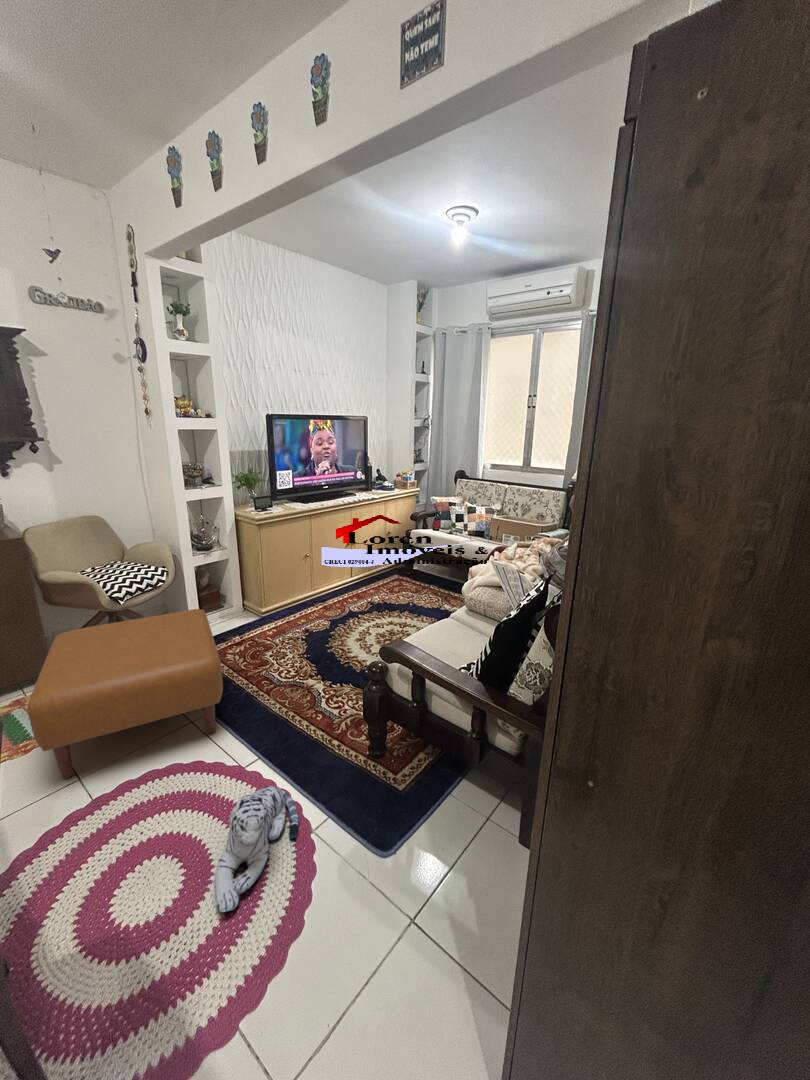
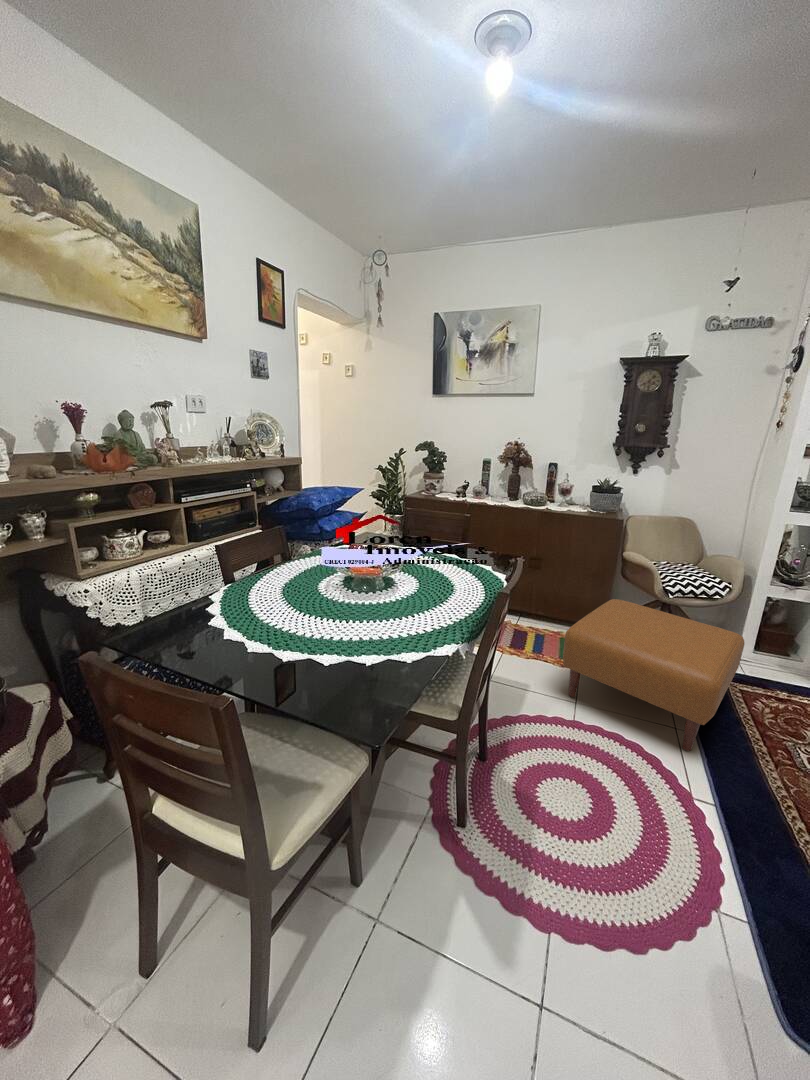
plush toy: present [215,786,299,912] -> none [593,798,720,894]

